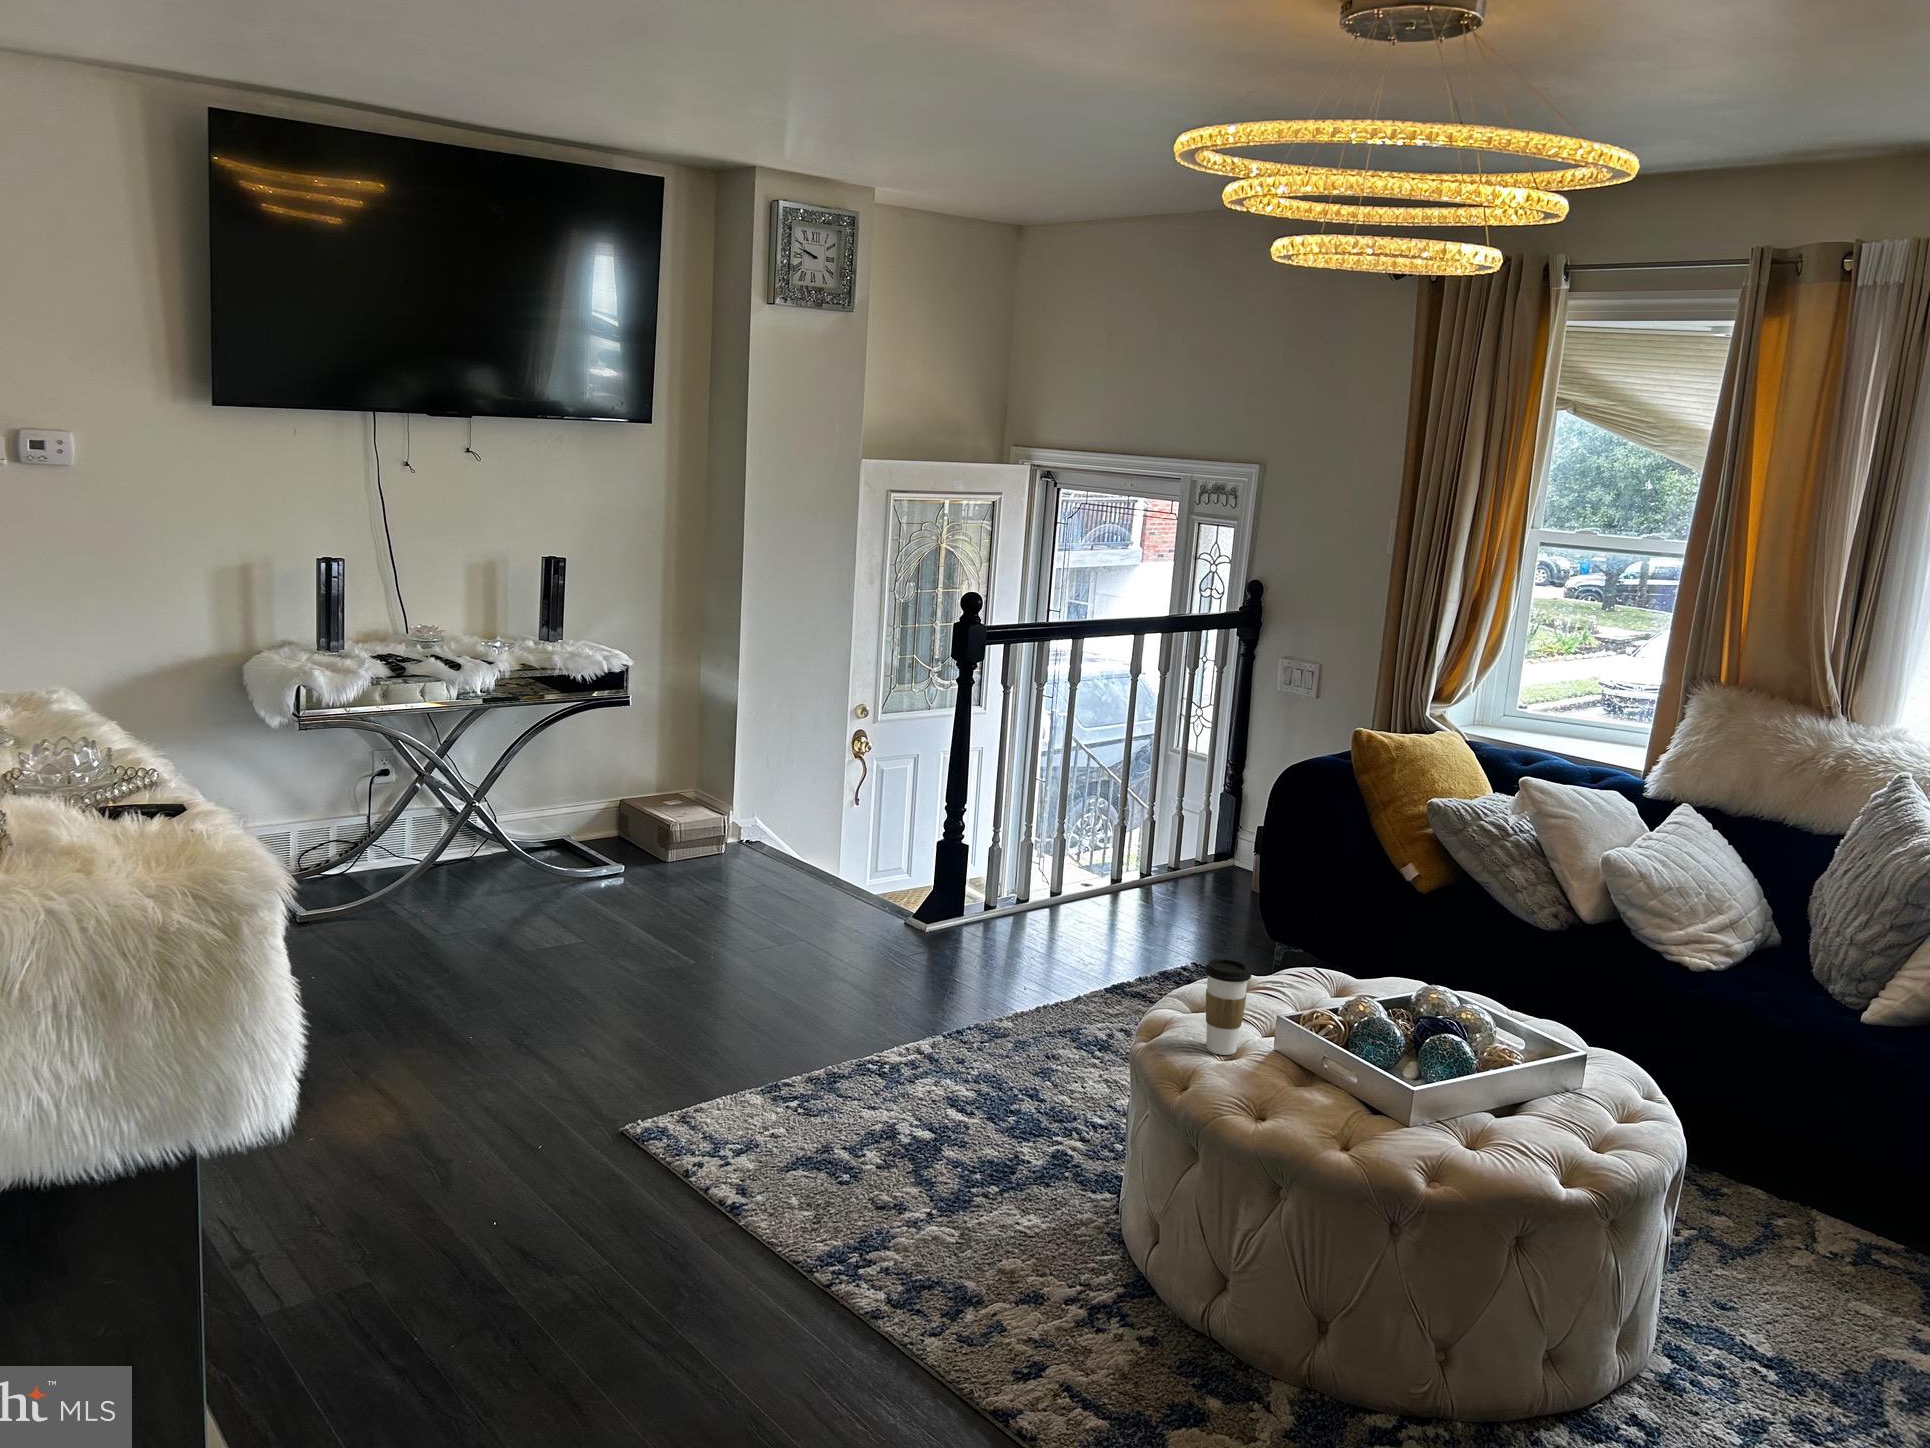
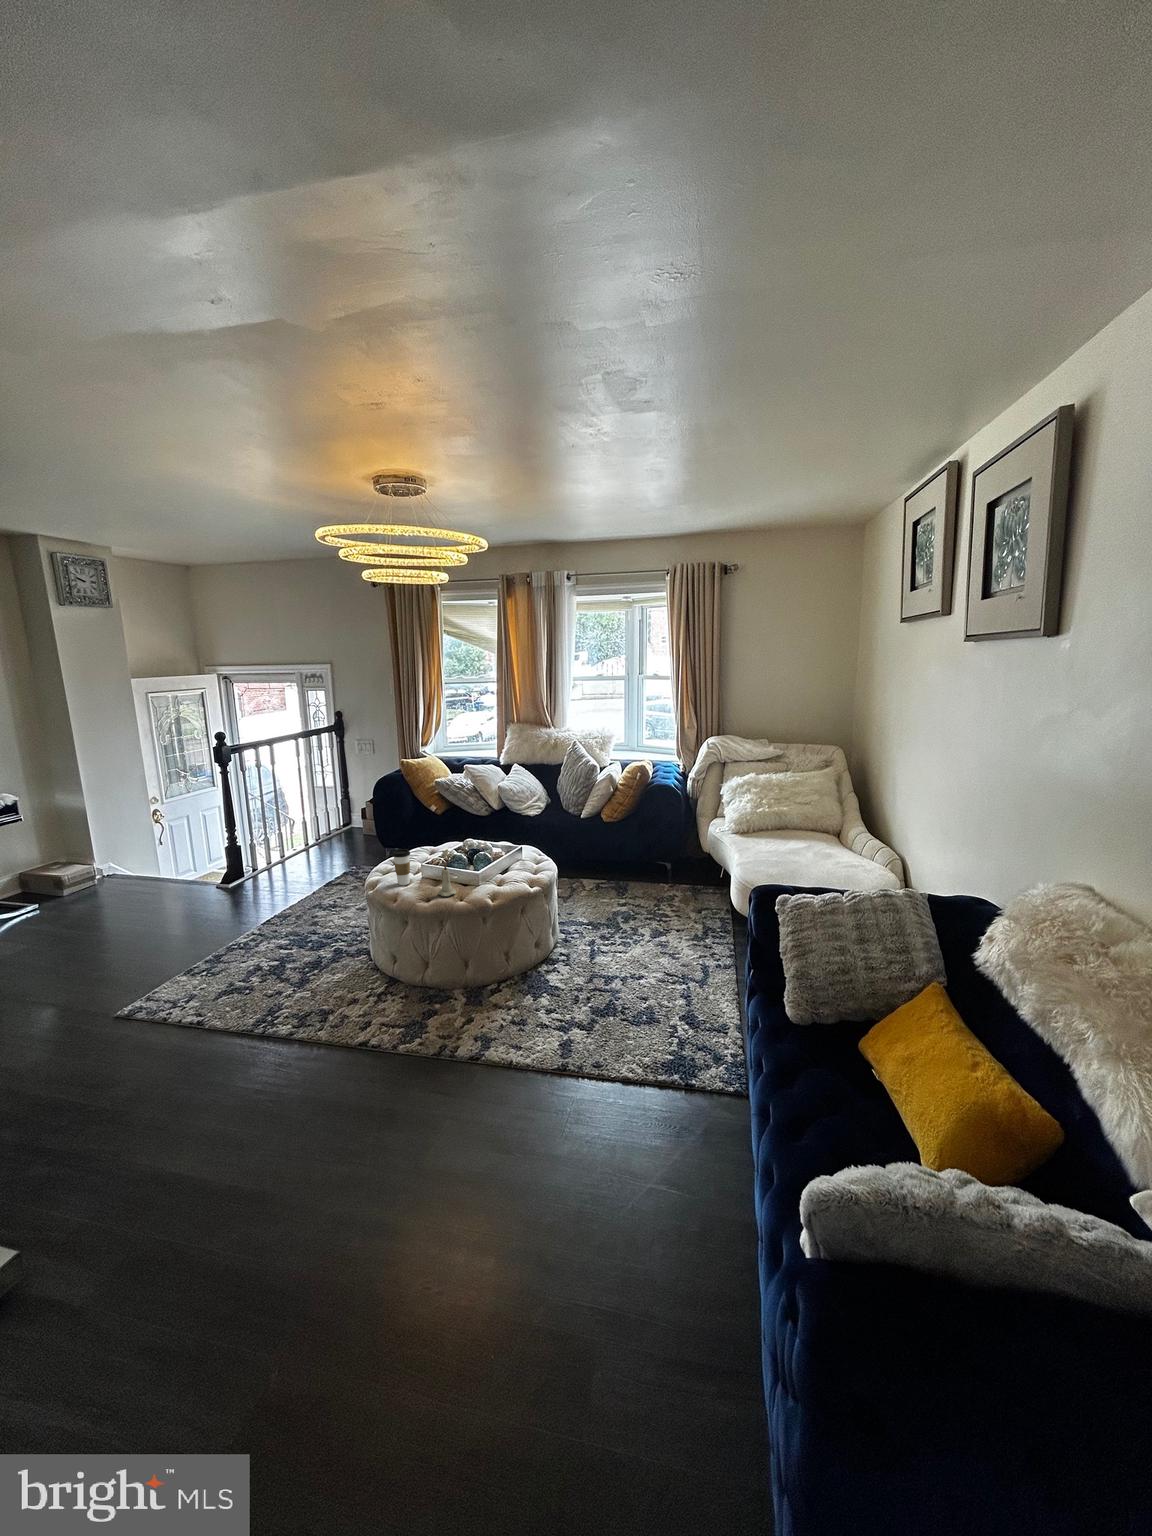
candle: none [1289,1031,1339,1125] -> present [438,864,456,896]

